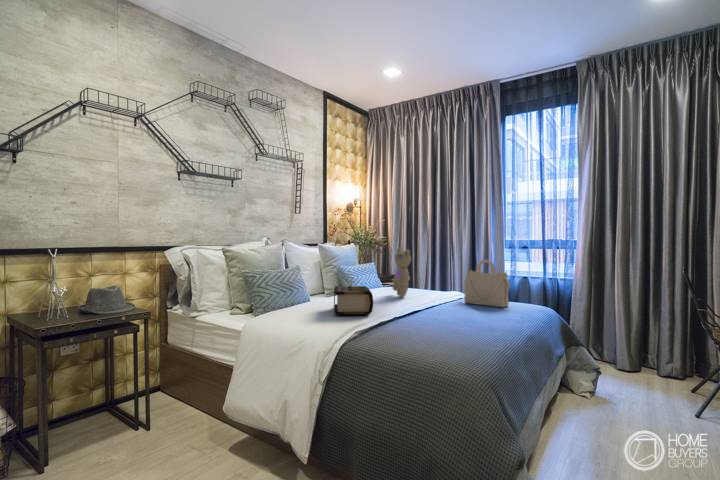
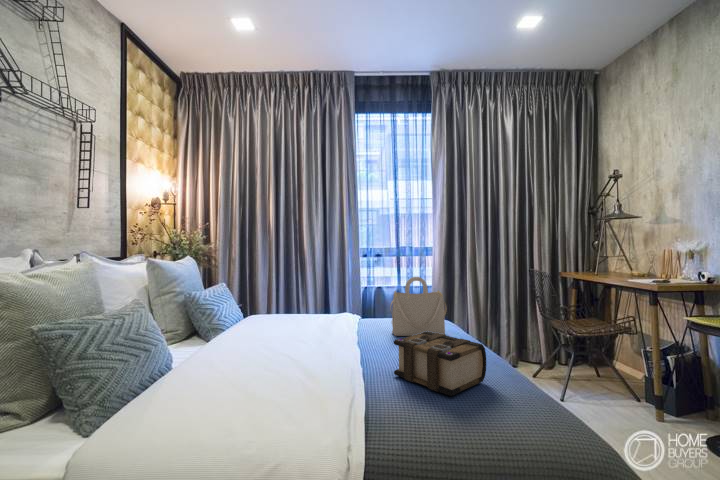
teddy bear: present [393,248,411,297] -> none [290,266,326,341]
book: present [334,285,373,315] -> present [394,331,486,396]

